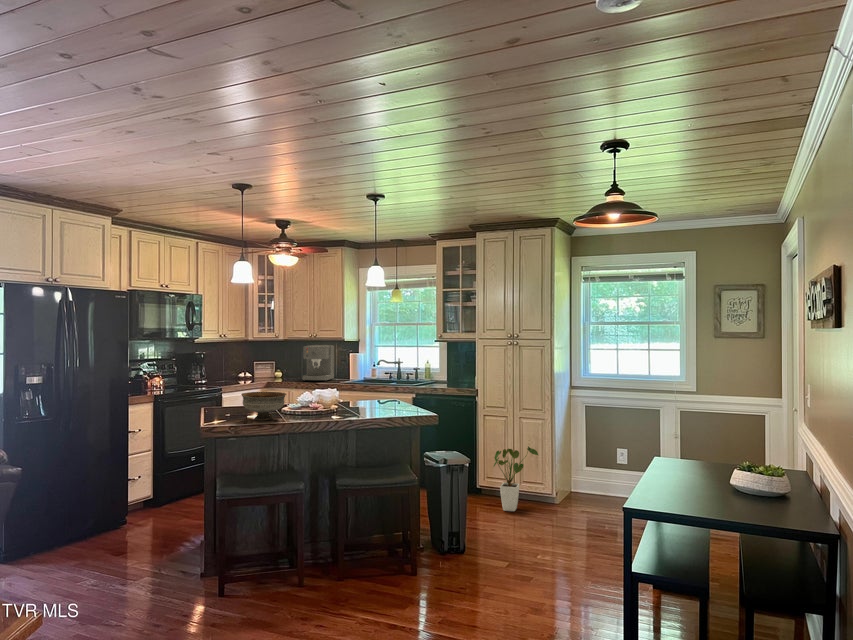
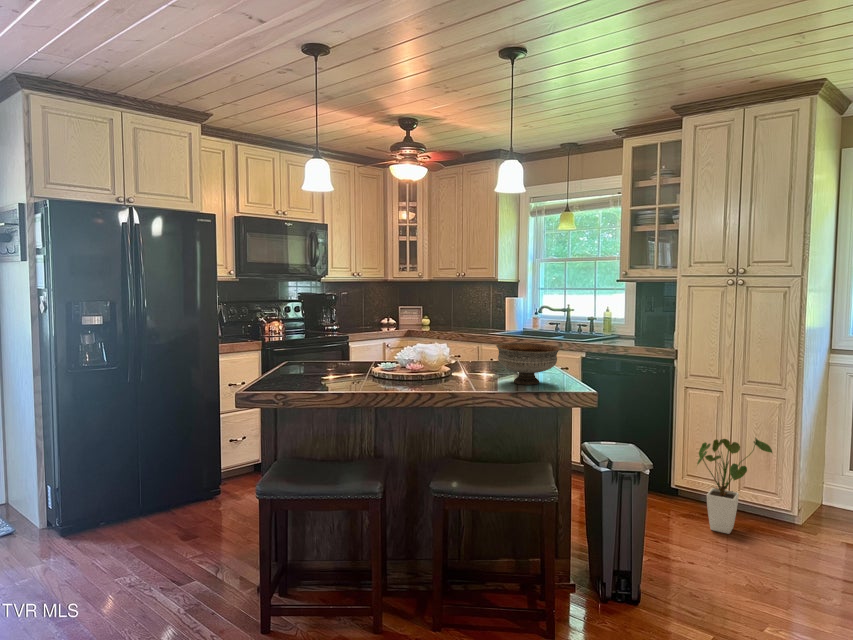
coffee maker: present [303,345,334,381] -> none [449,287,489,331]
bowl: present [241,392,286,421] -> present [496,343,560,385]

